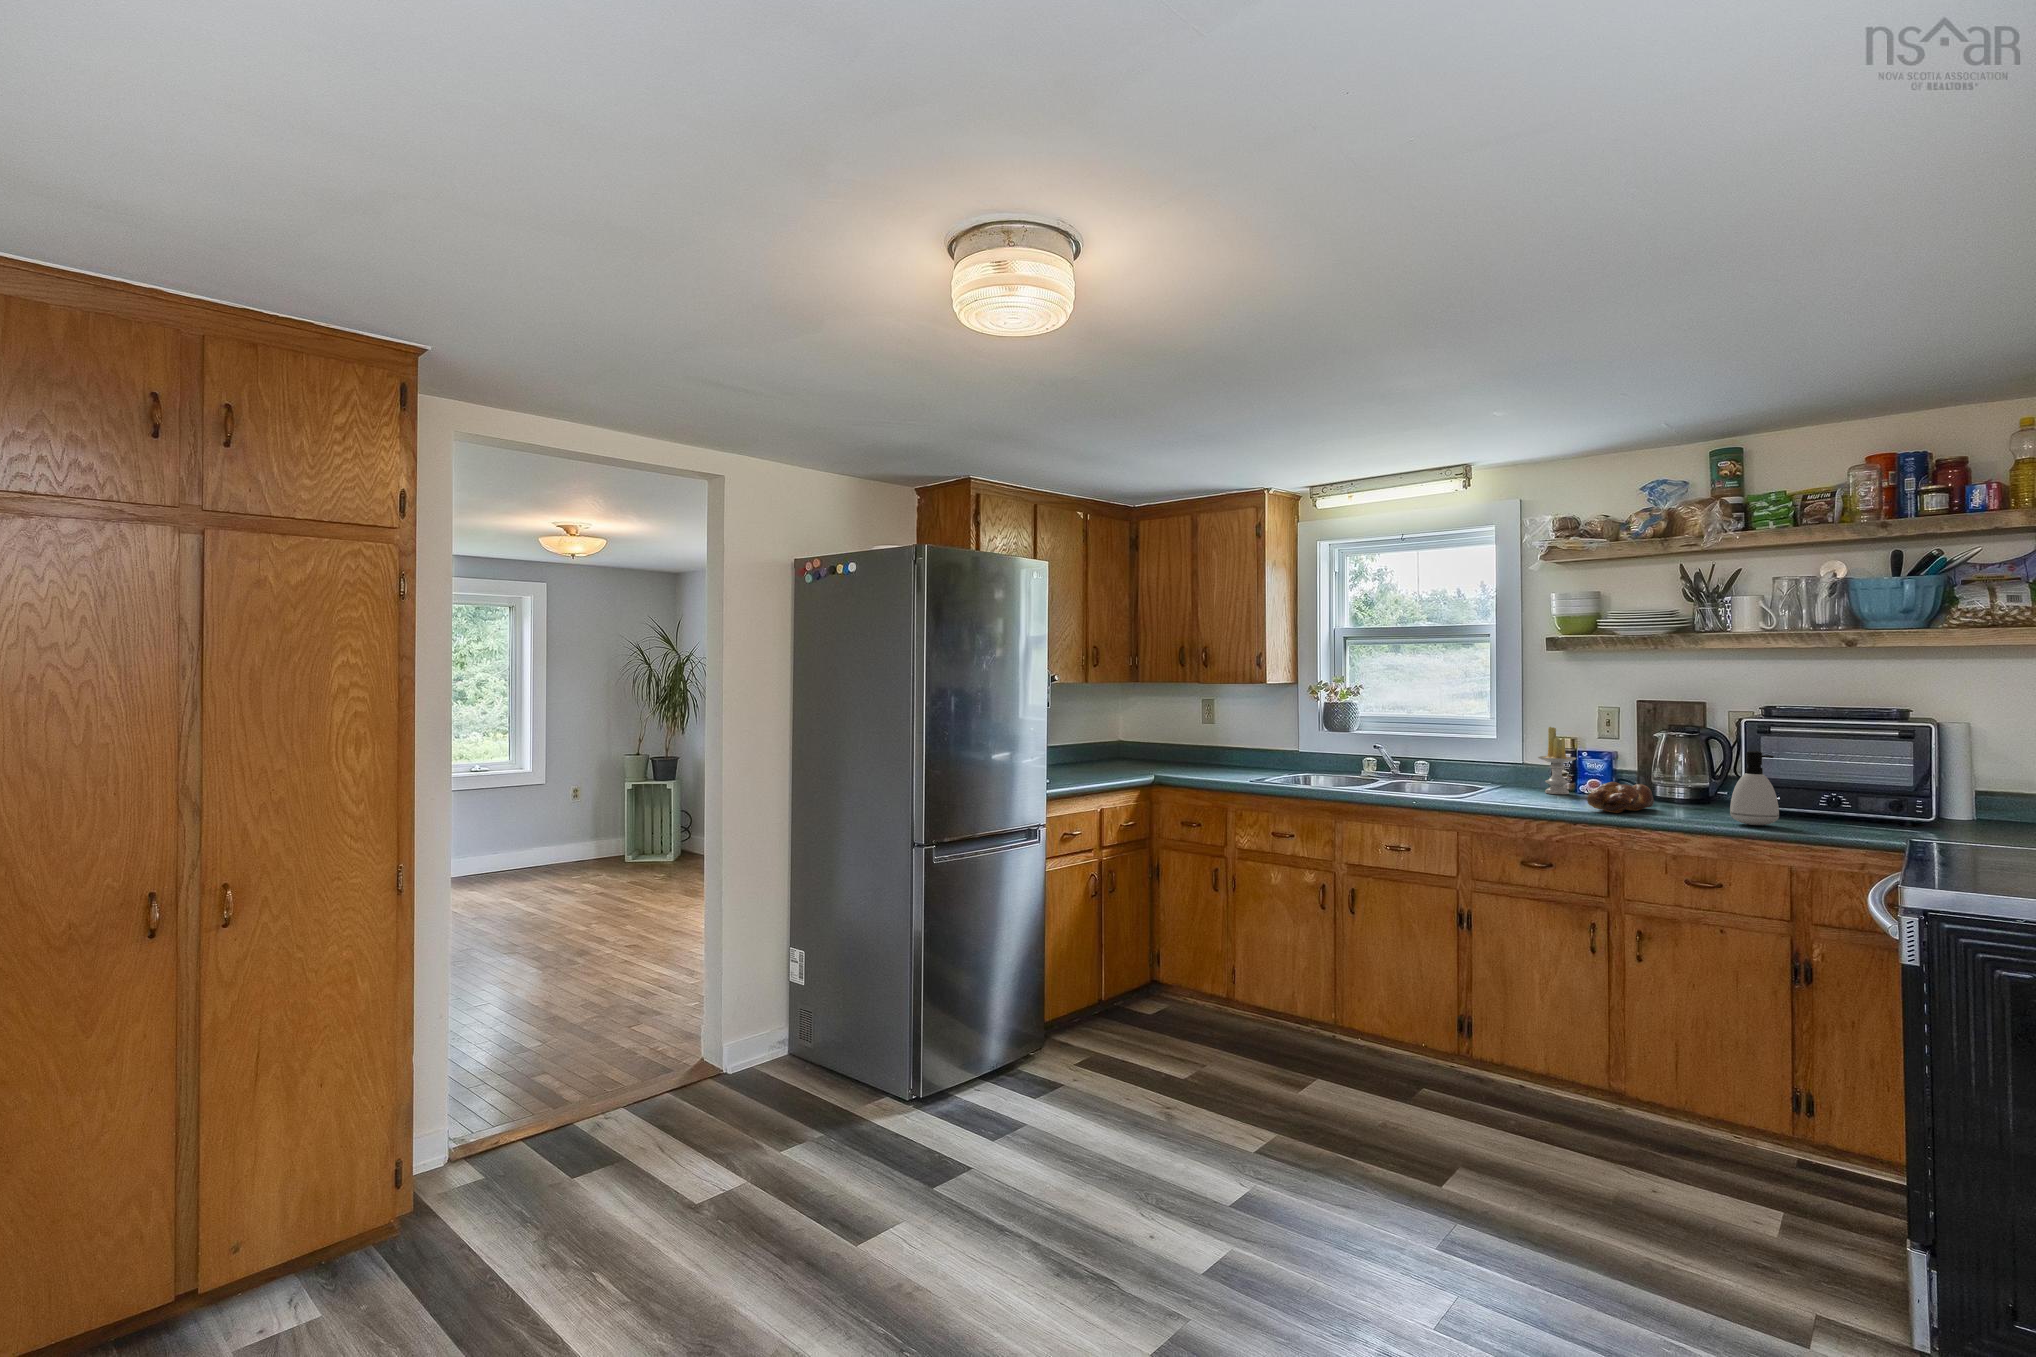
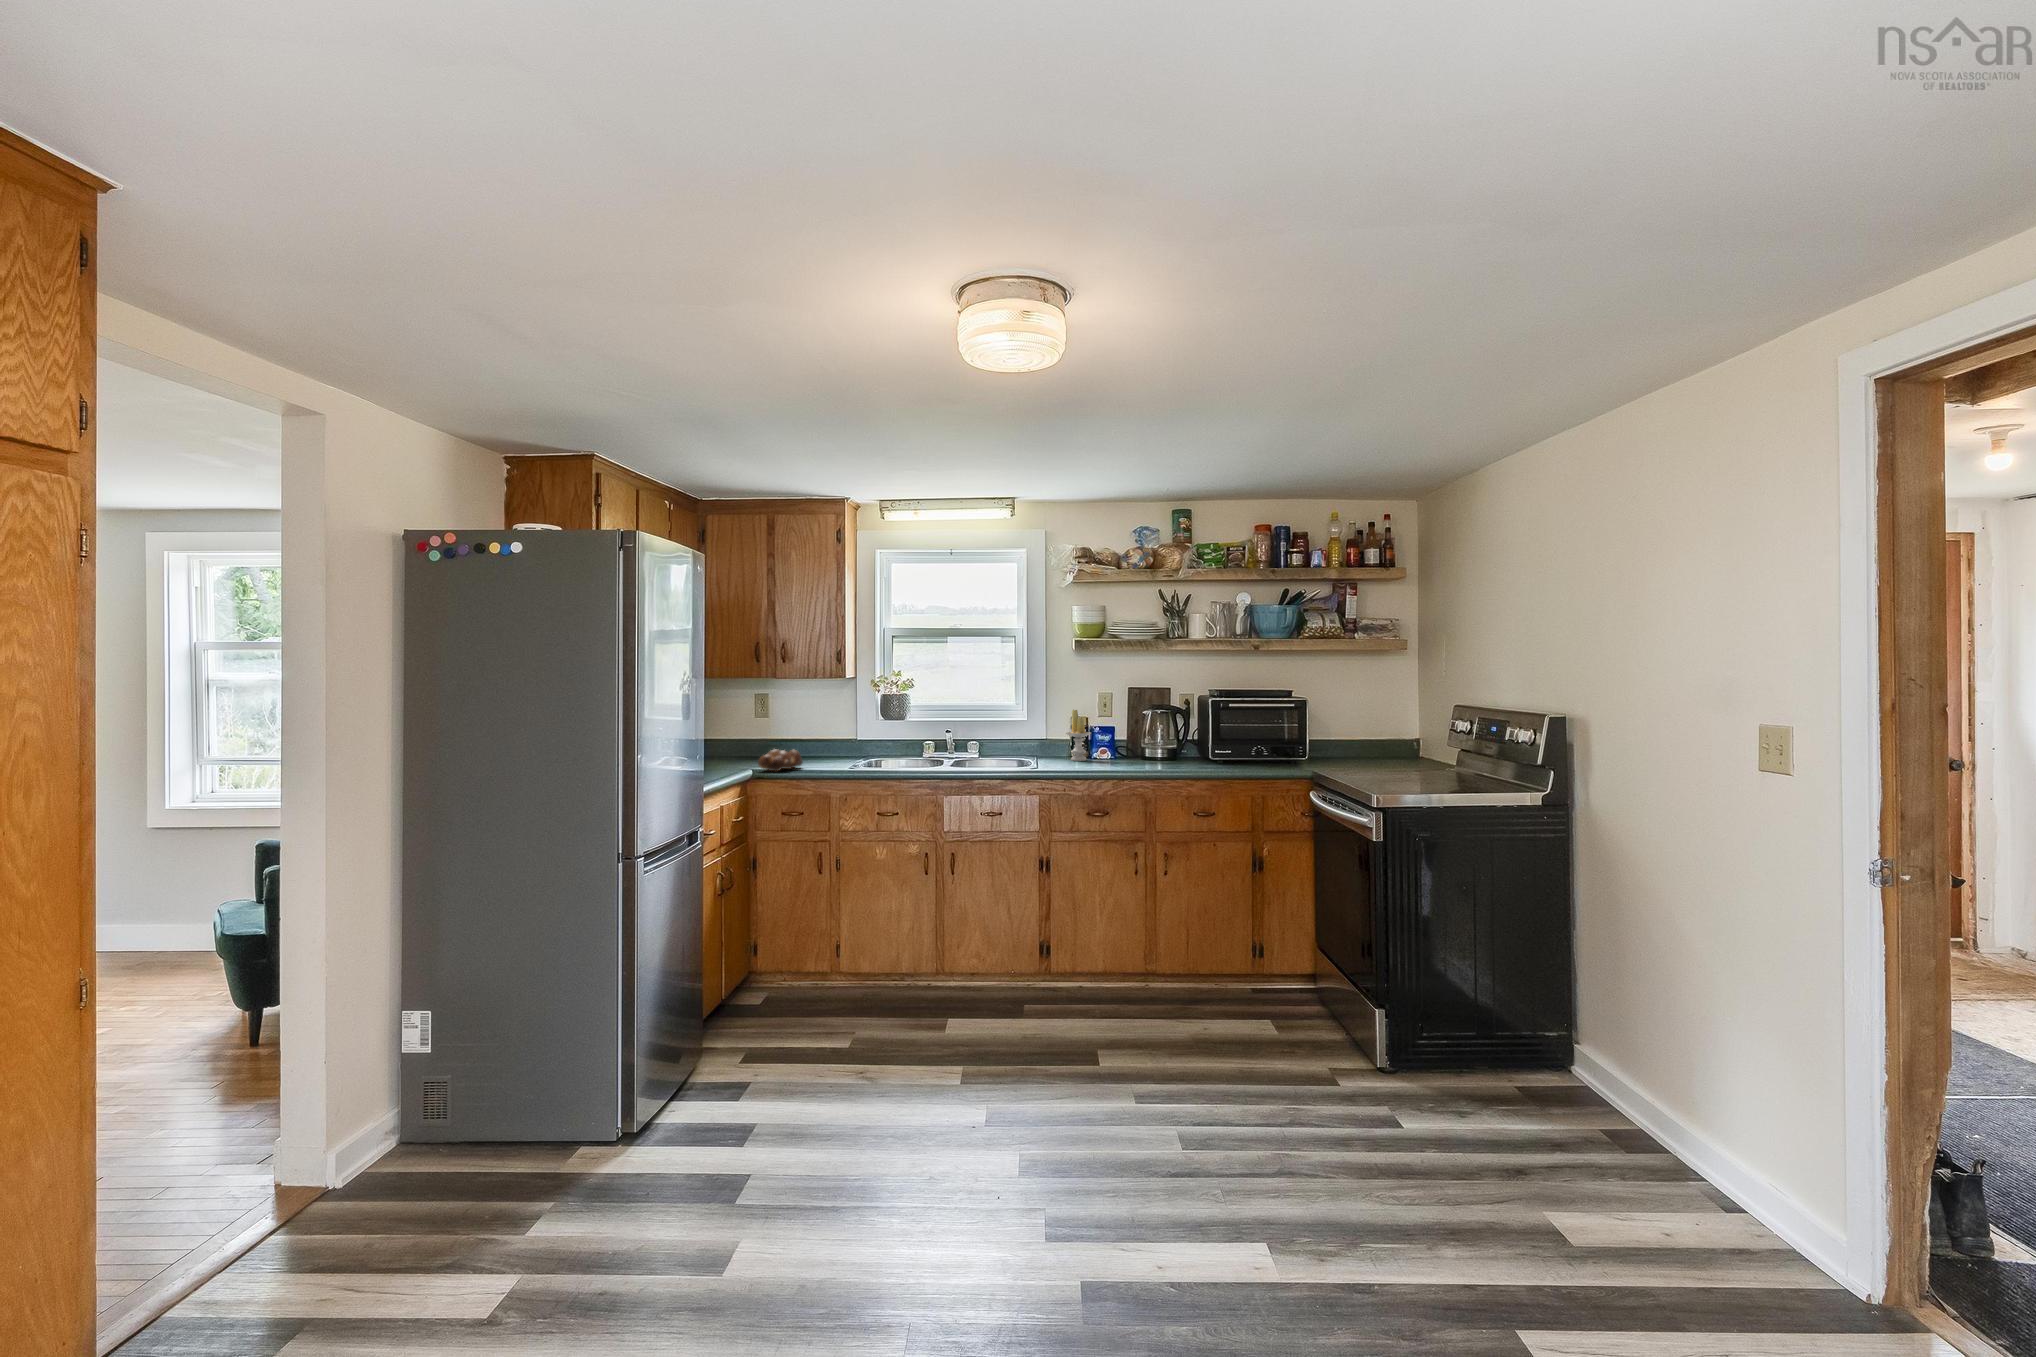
soap dispenser: present [1730,751,1779,825] -> none [1218,720,1245,770]
bread loaf: present [1587,782,1654,813] -> present [758,749,803,771]

